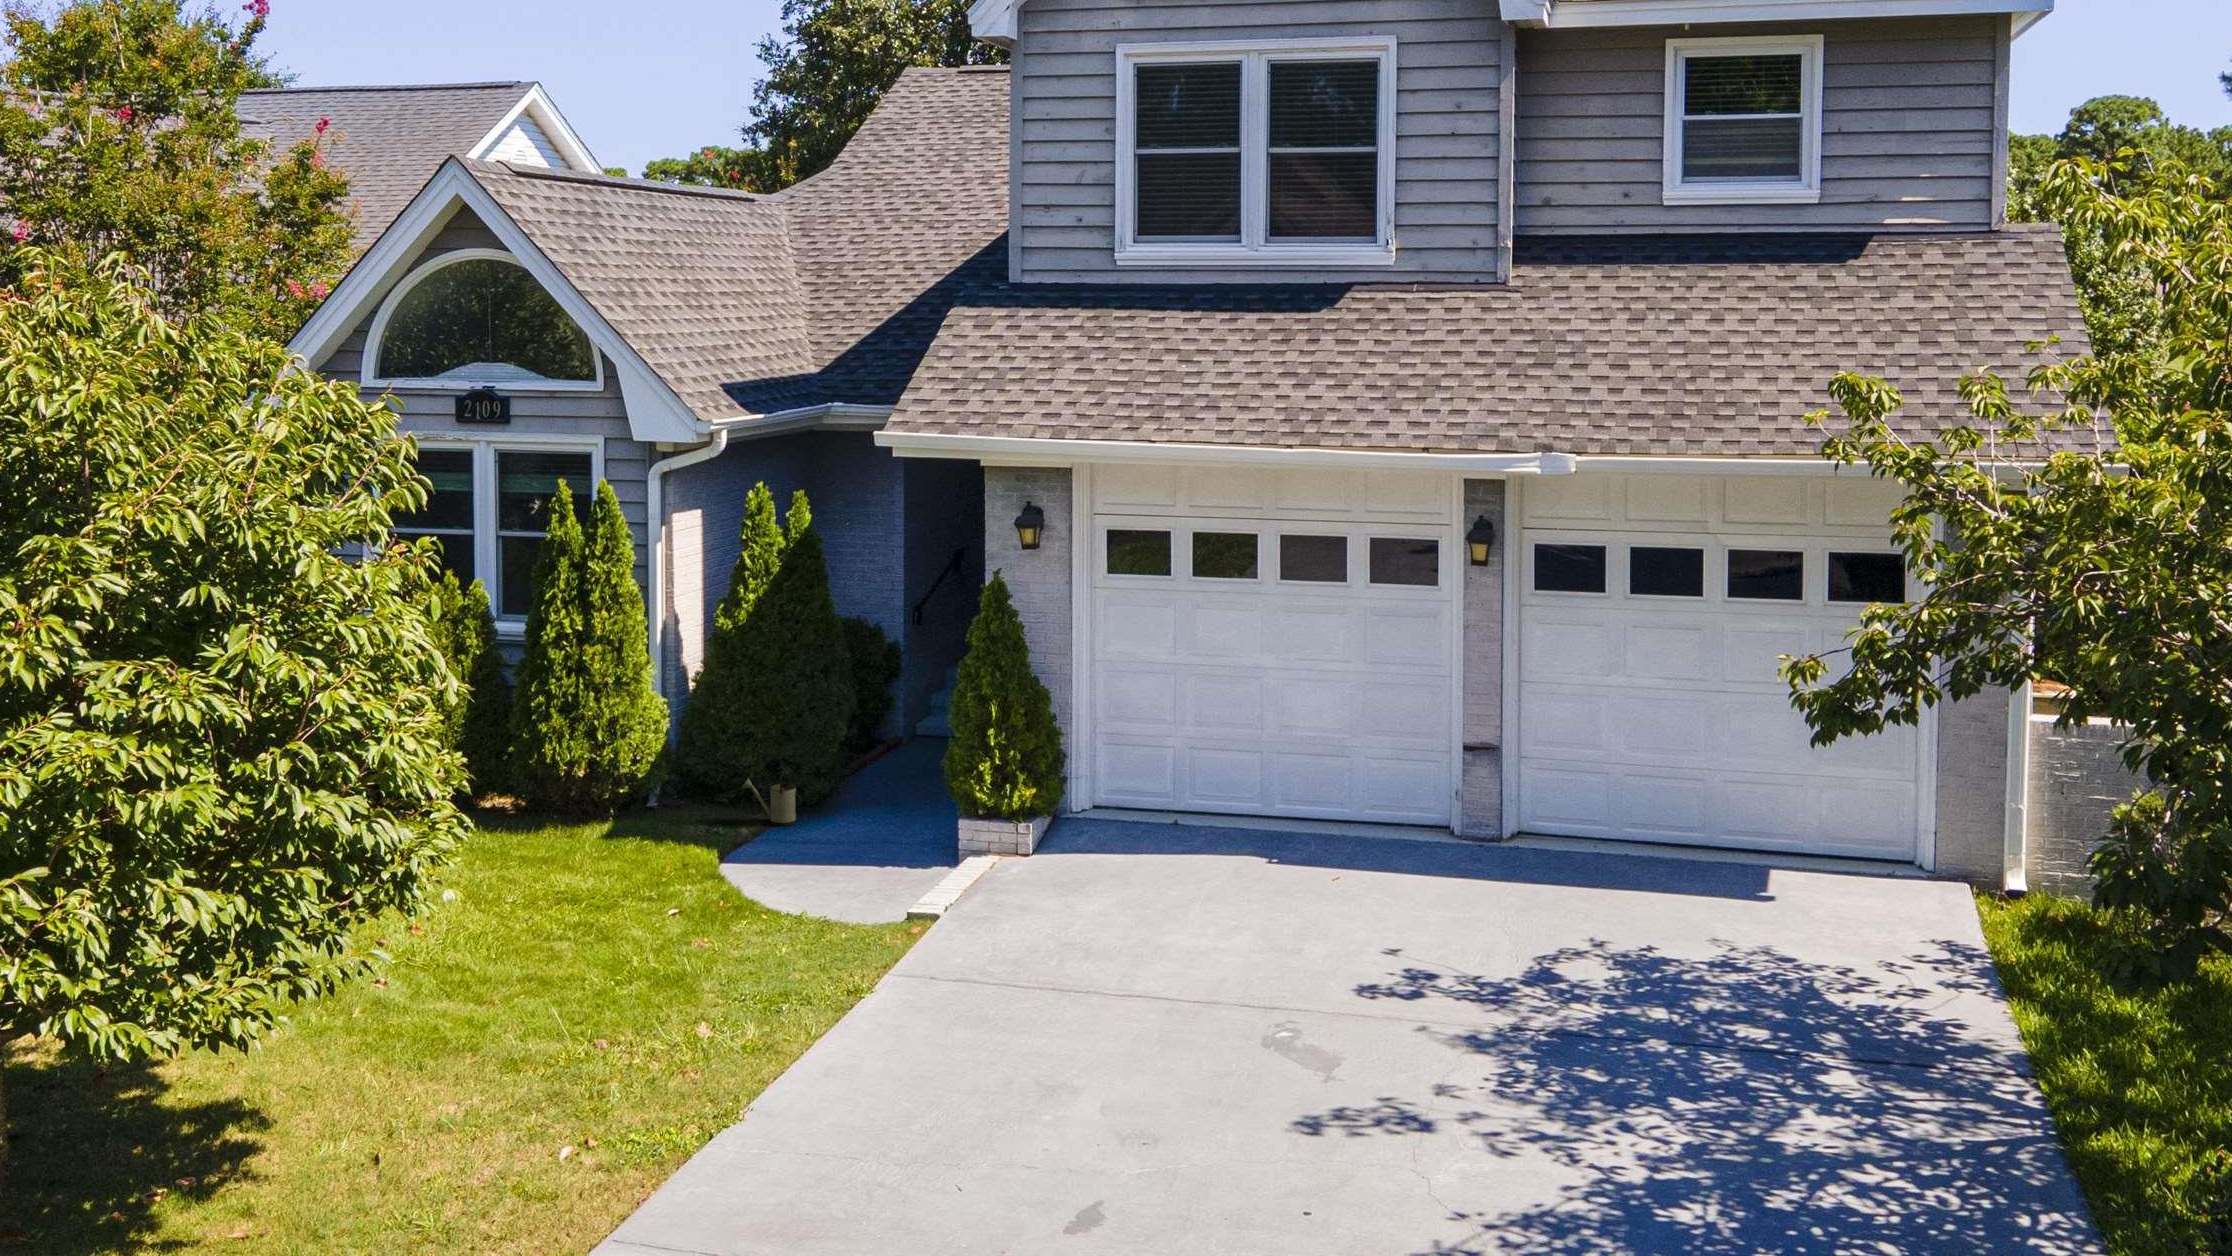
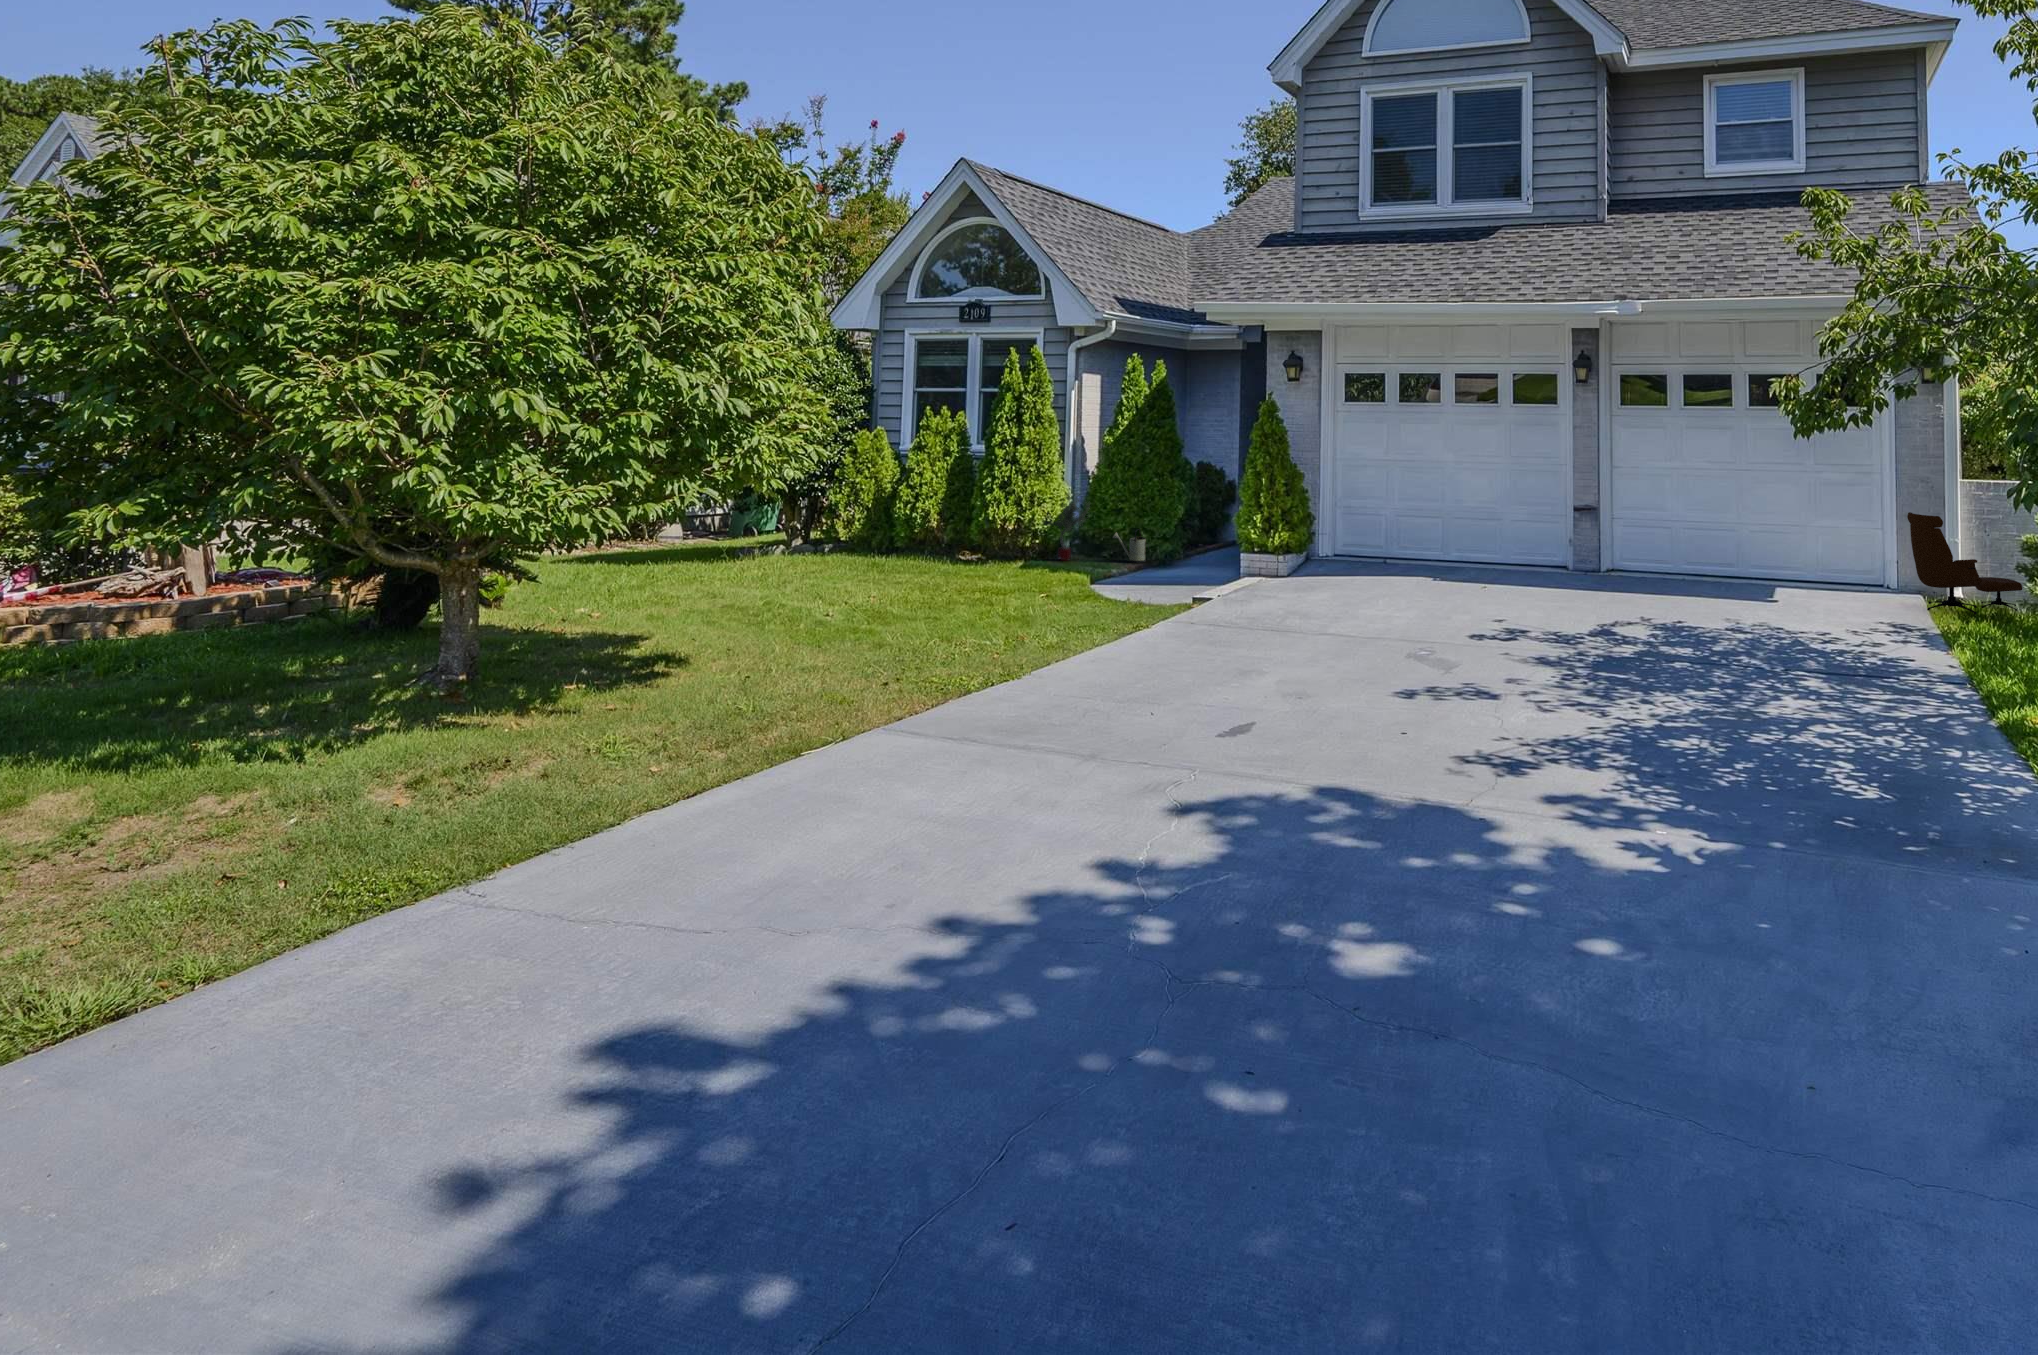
potted tree: none [622,717,707,825] -> present [1042,496,1090,561]
lounge chair: none [1947,762,2097,908] -> present [1907,512,2022,615]

